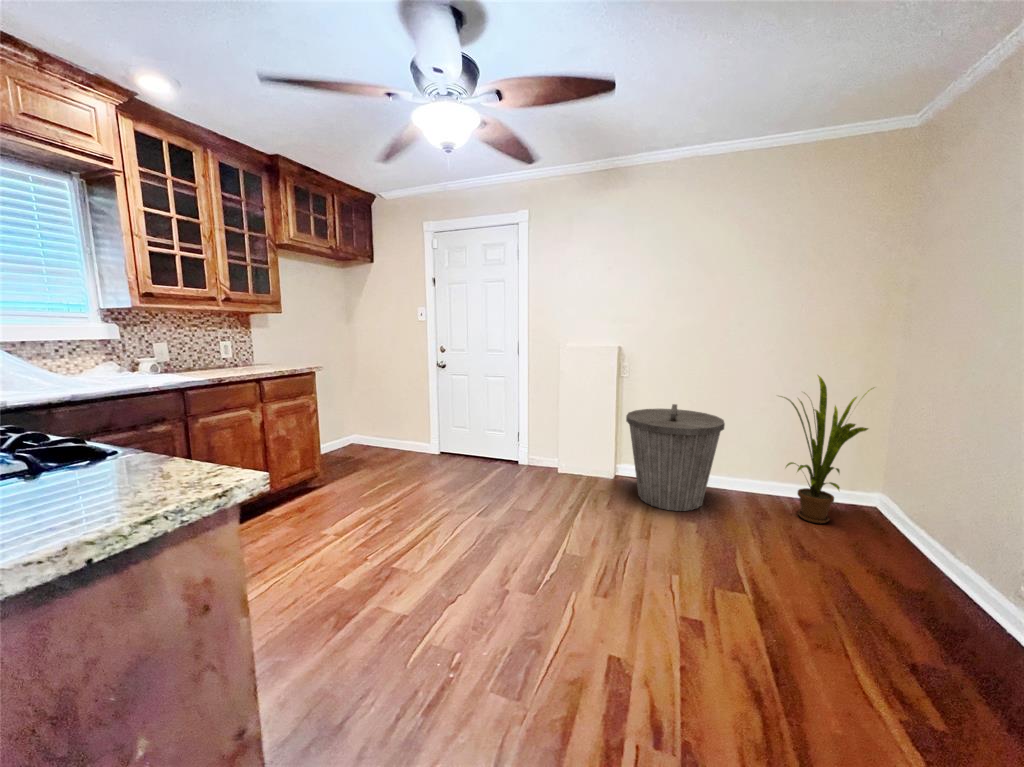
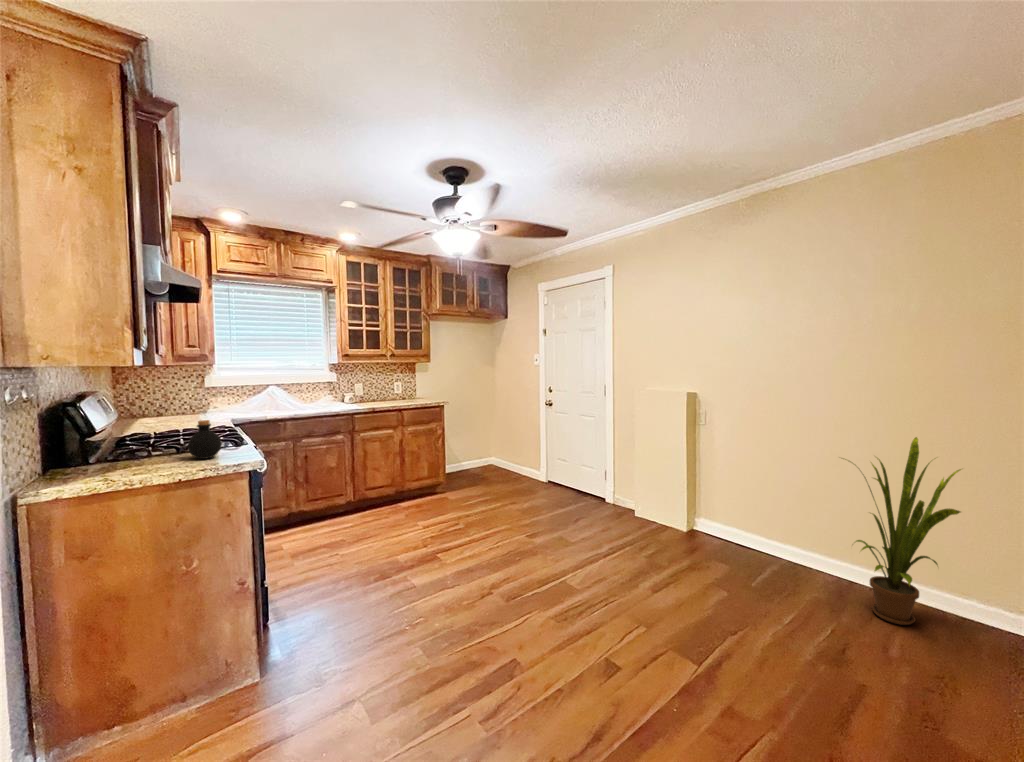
bottle: none [63,403,160,503] -> present [188,420,222,459]
trash can: present [626,404,725,511] -> none [674,456,781,573]

